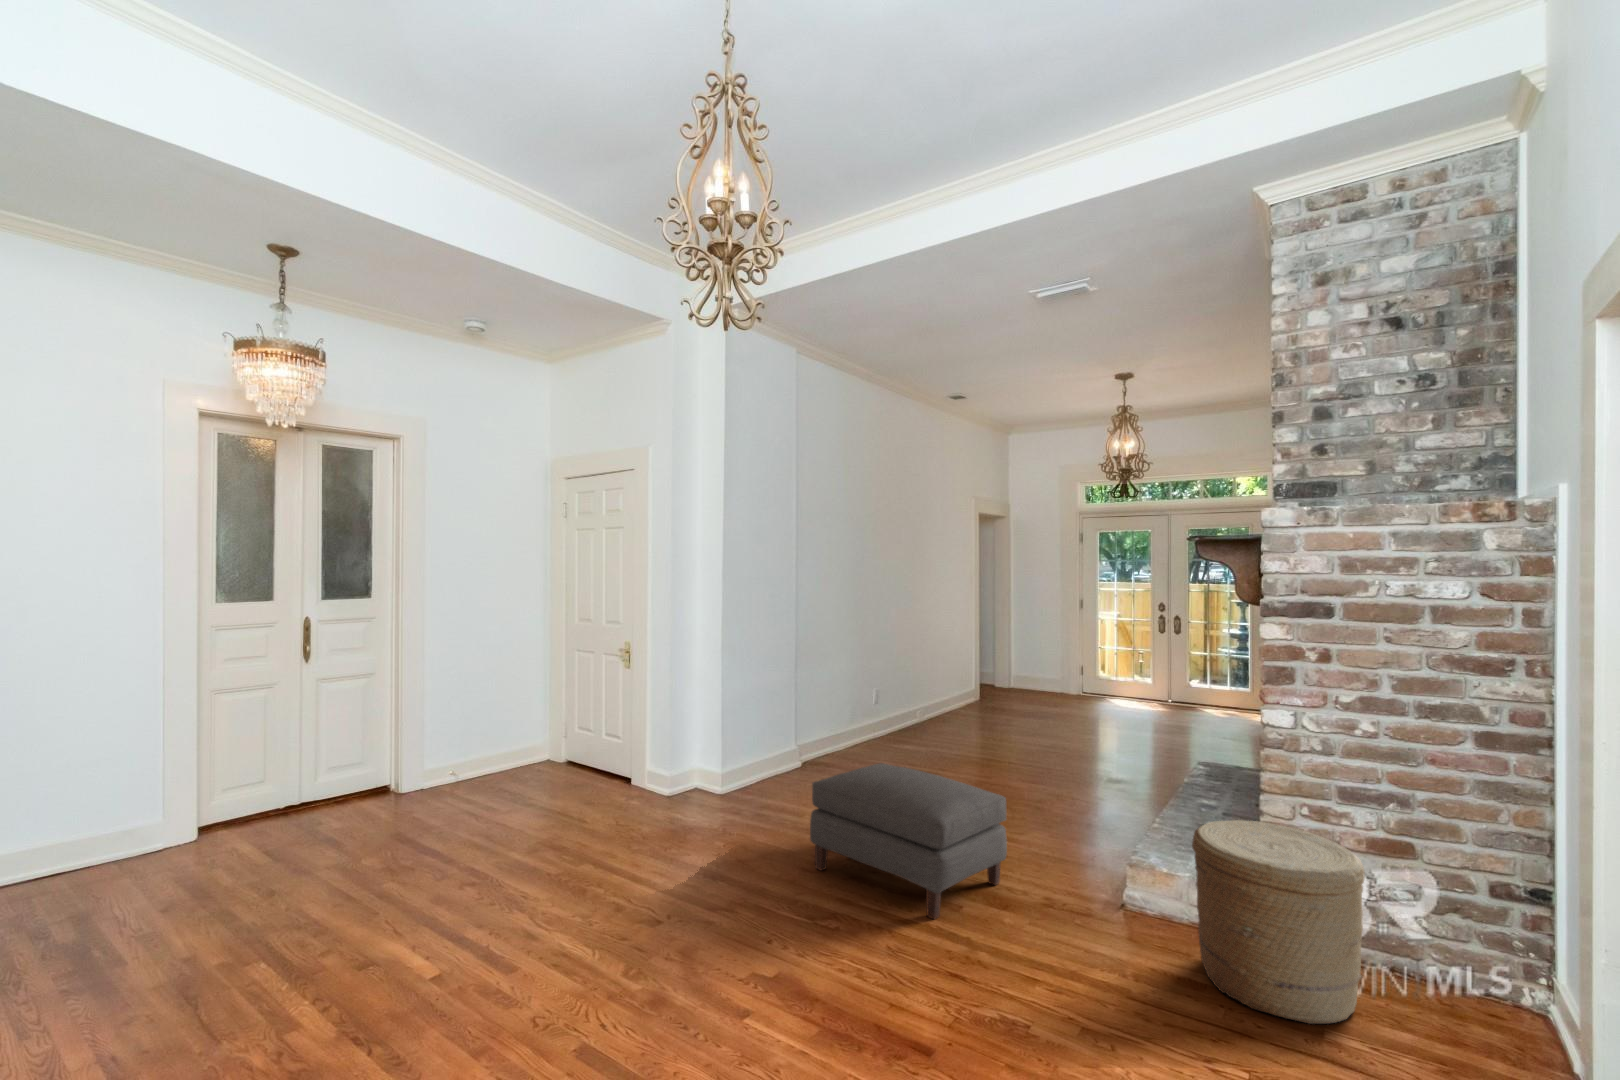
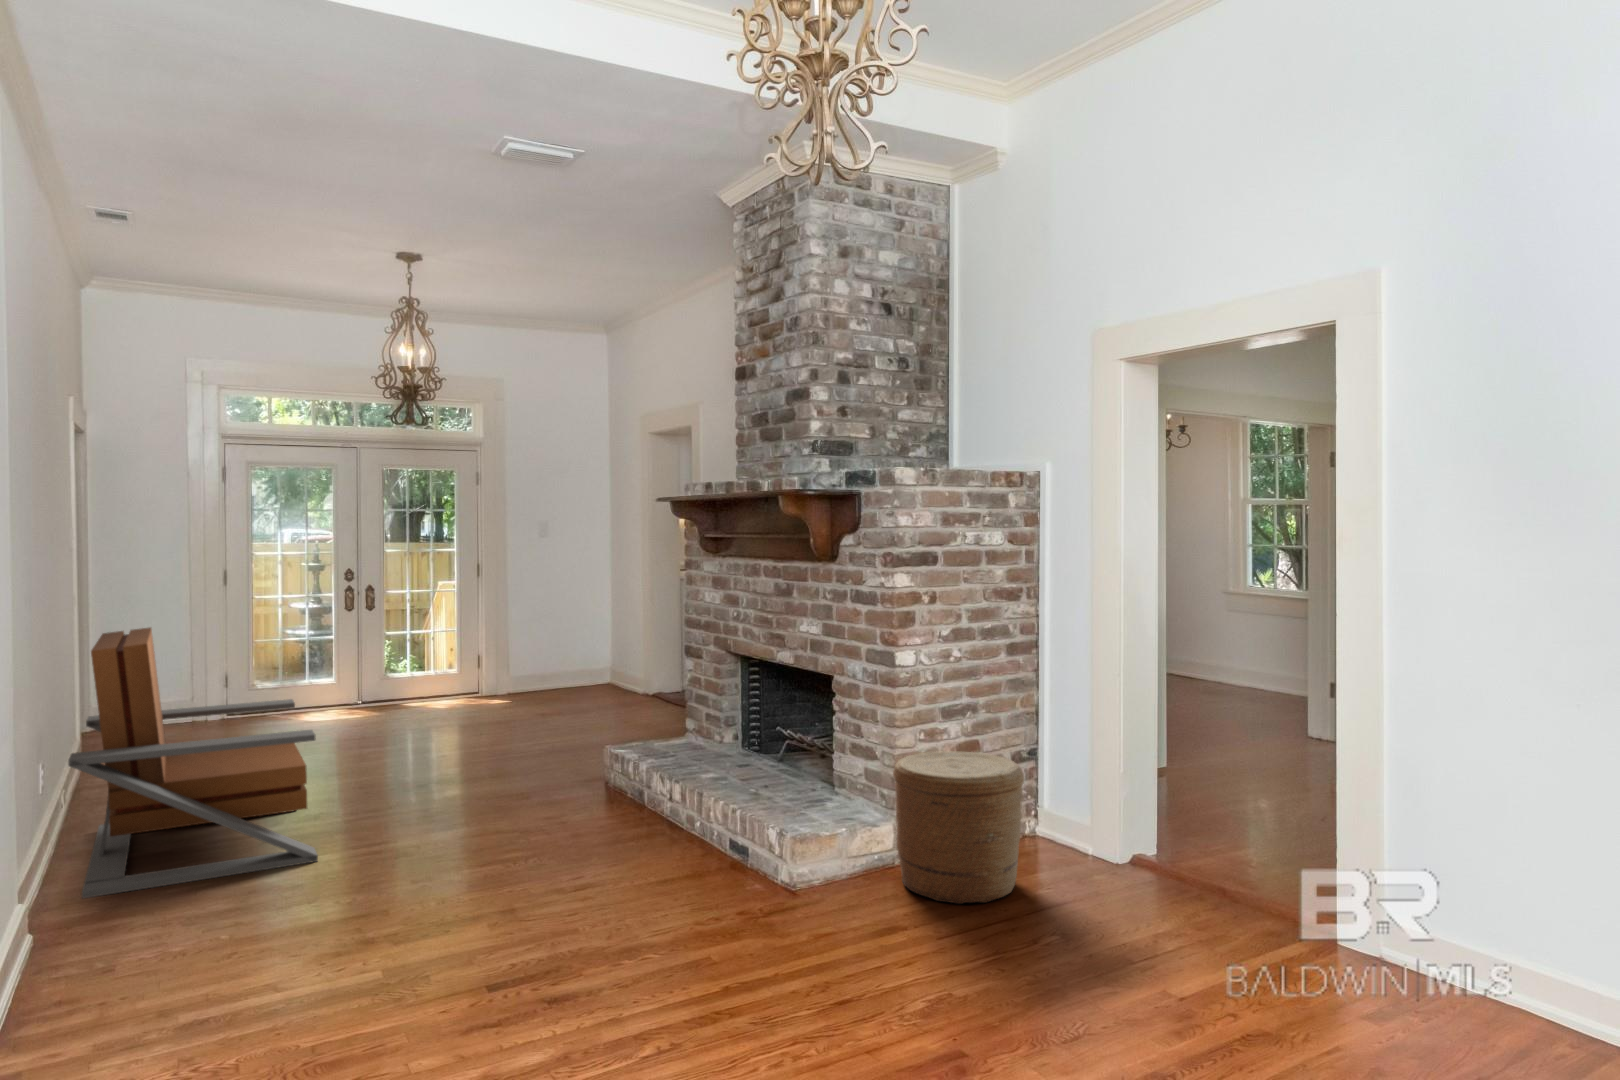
lounge chair: none [860,617,1024,767] -> present [68,628,318,898]
ottoman: present [810,763,1007,919] -> none [489,822,760,1034]

